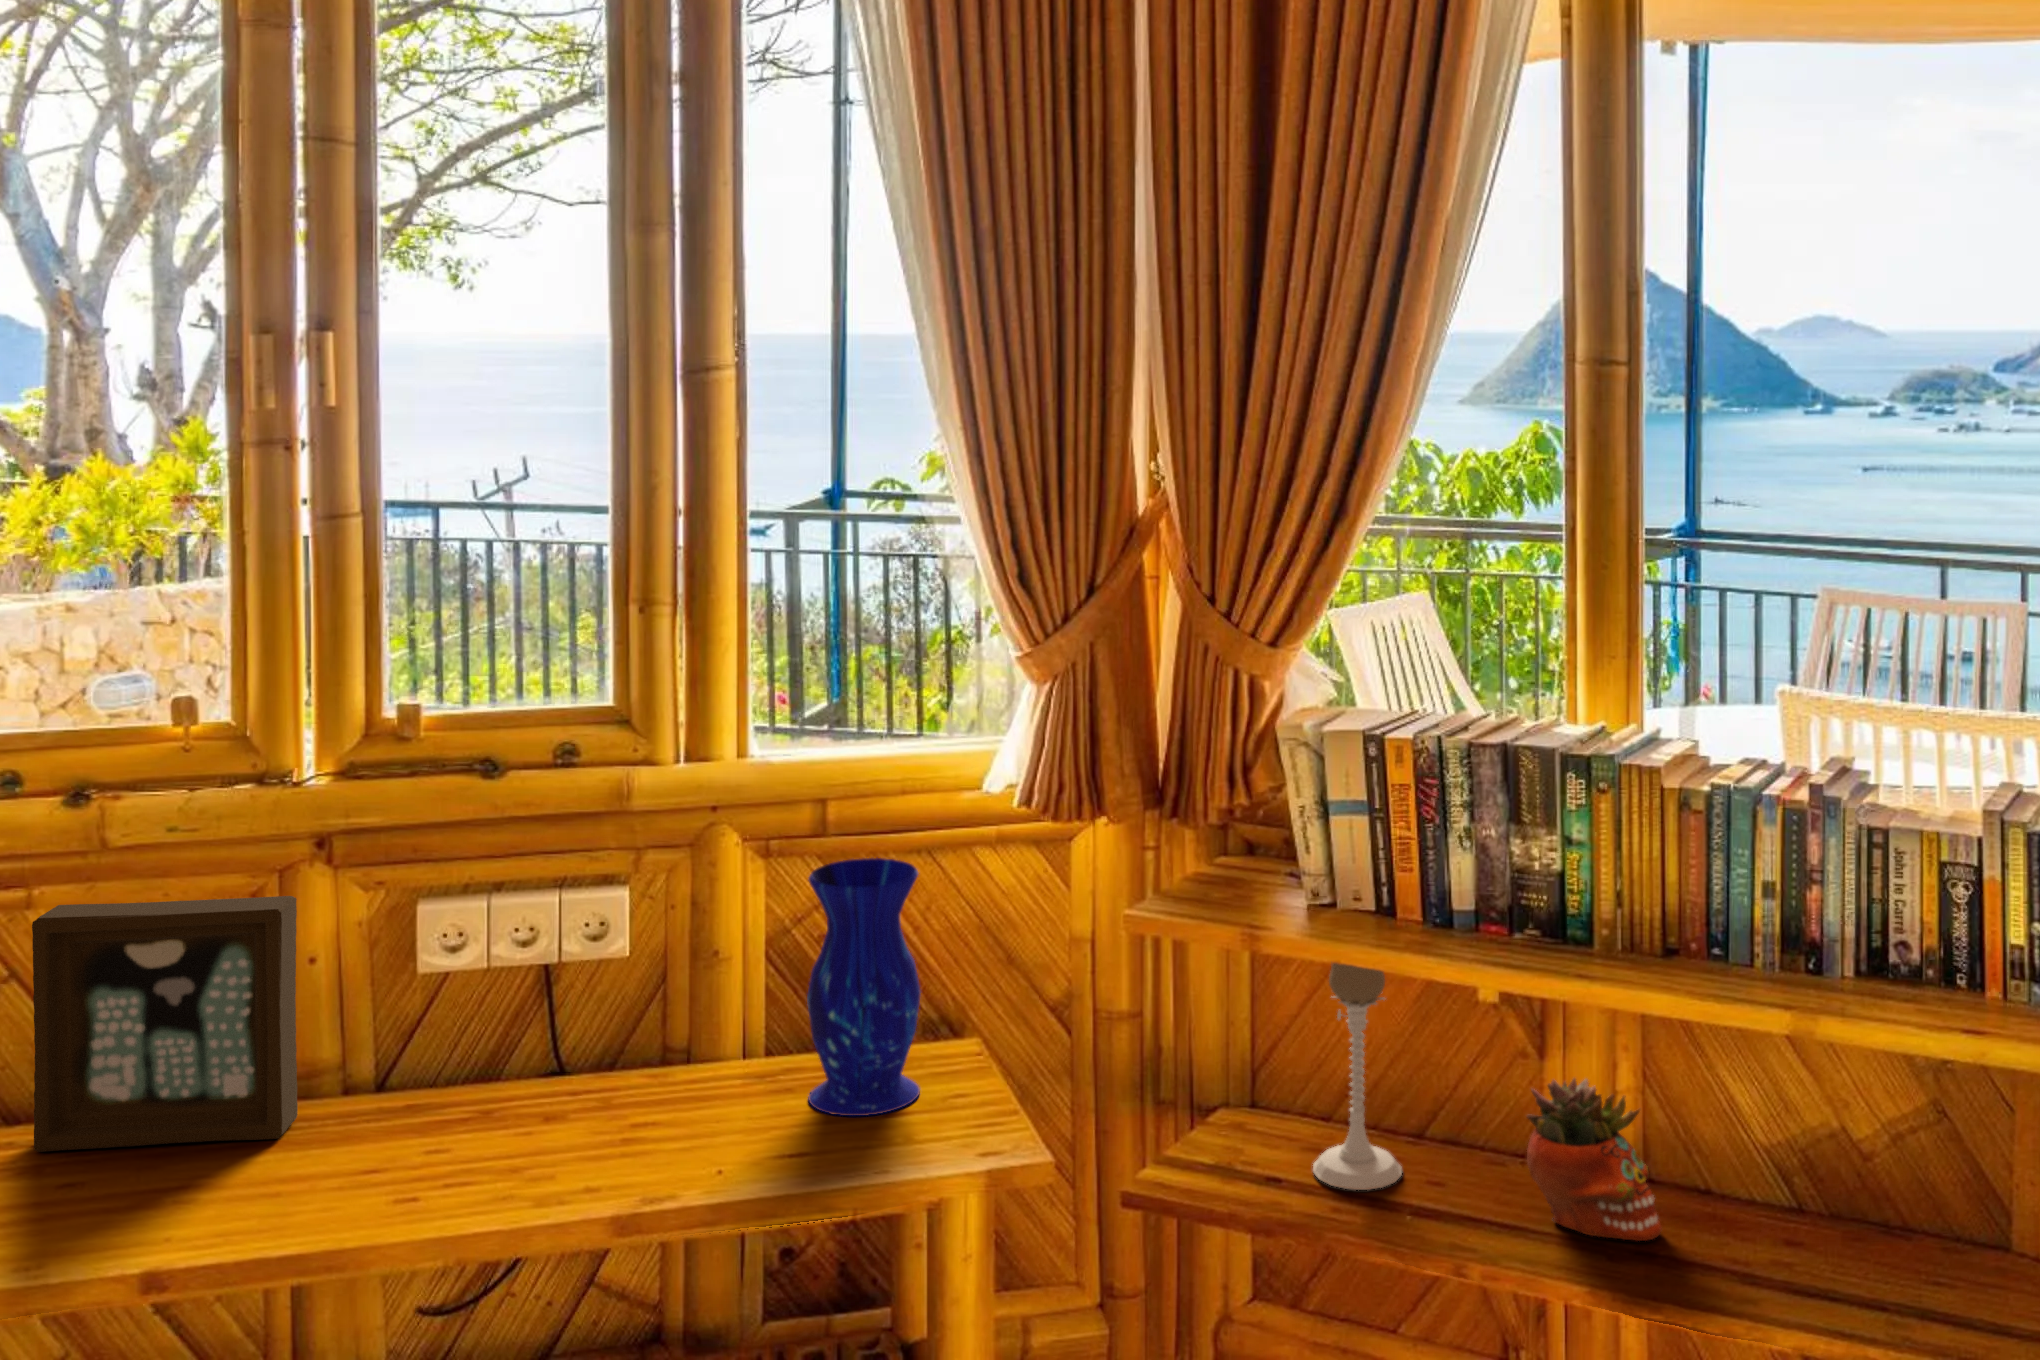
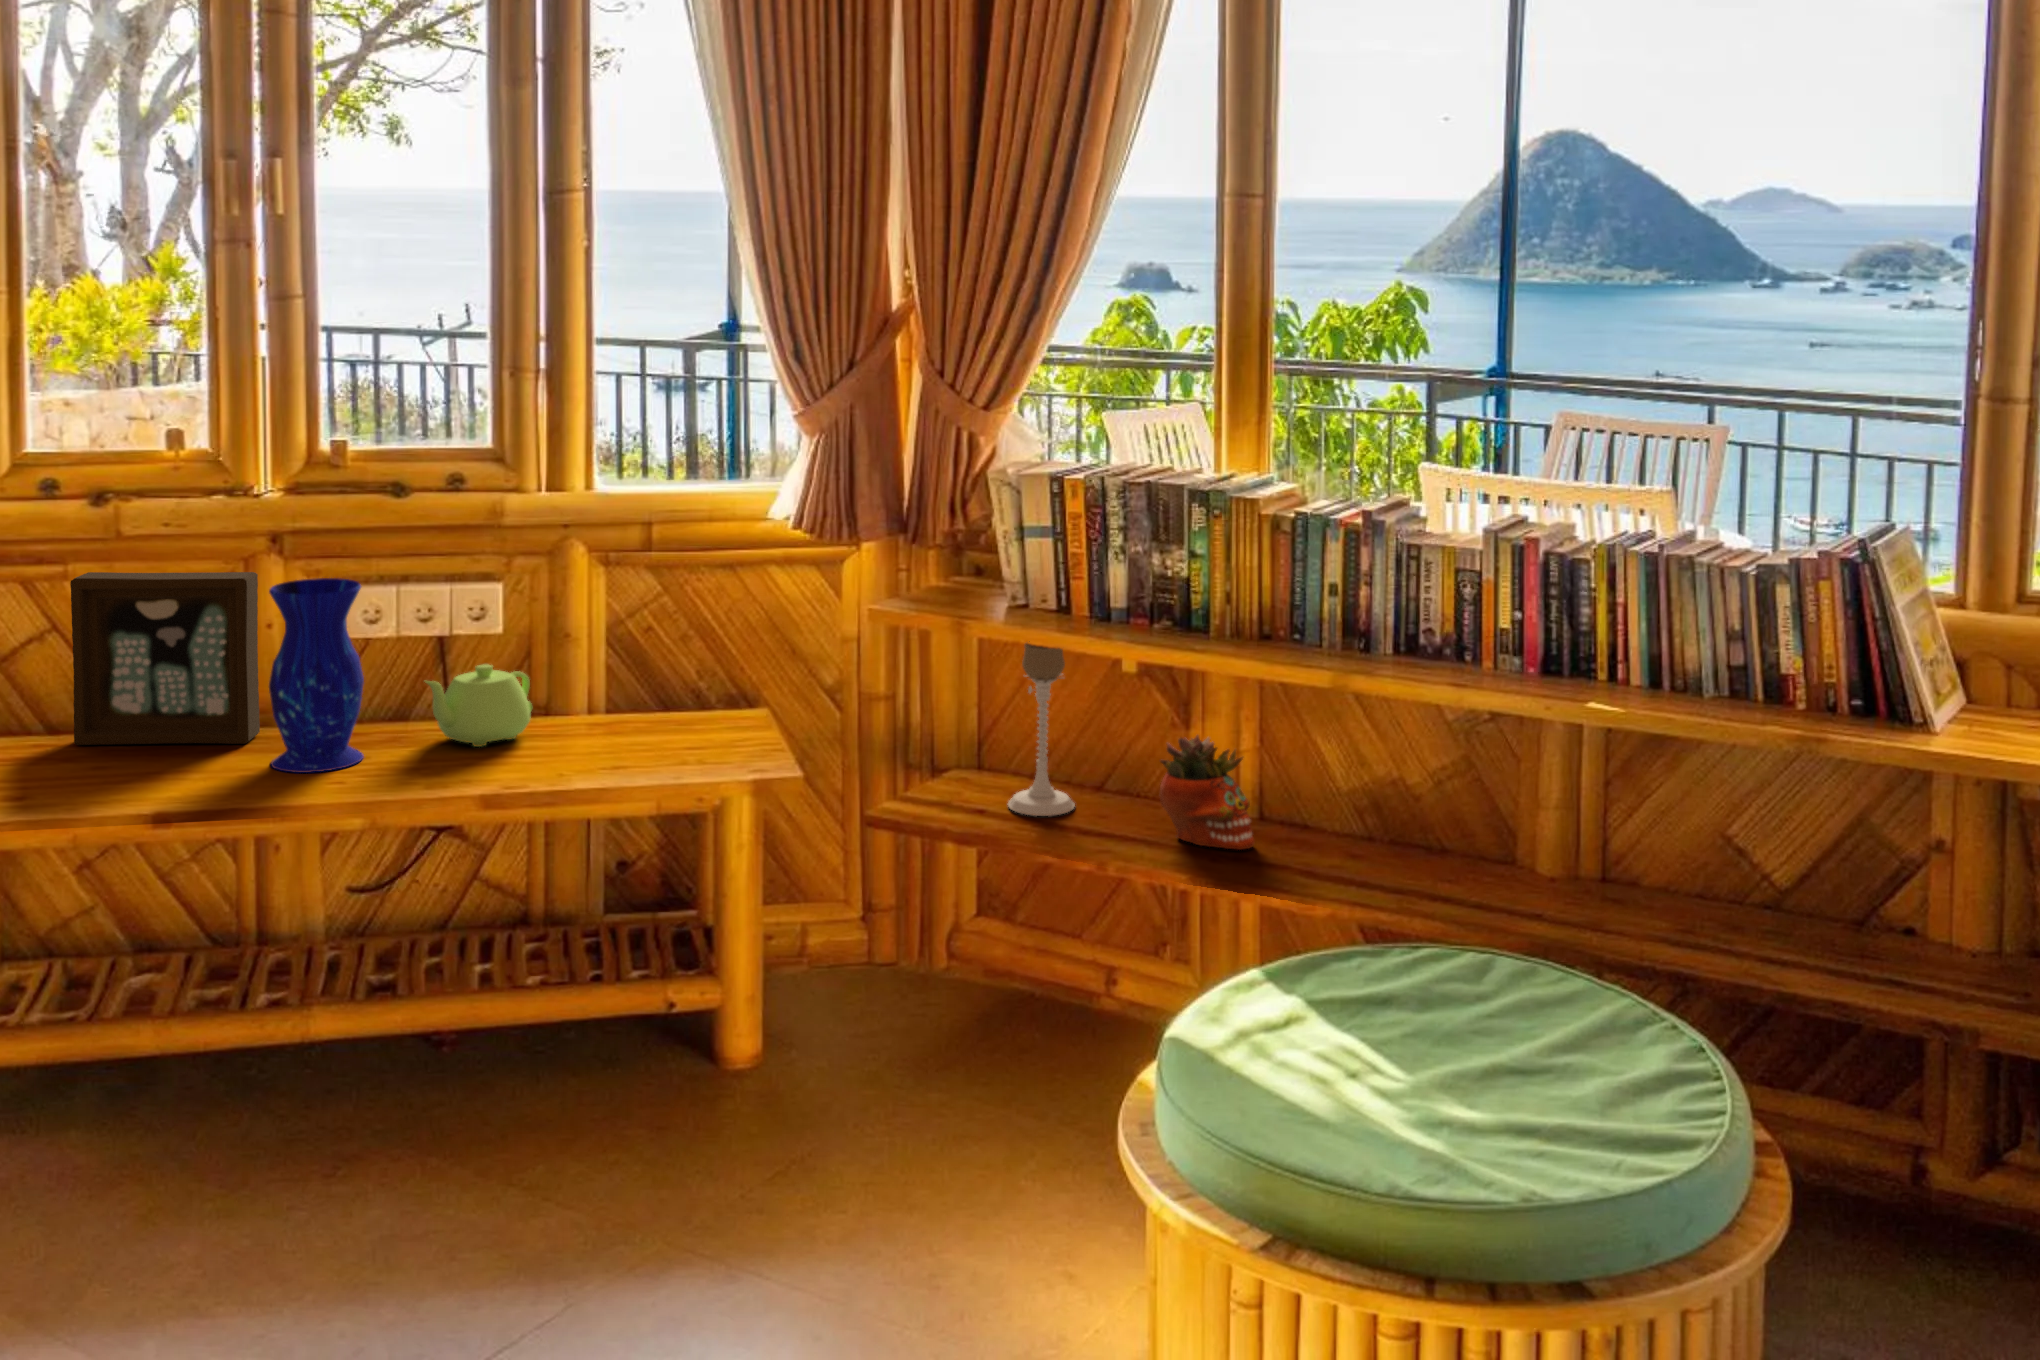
vase: present [807,858,921,1116] -> present [269,578,364,773]
teapot: none [528,1011,673,1131] -> present [426,664,532,747]

